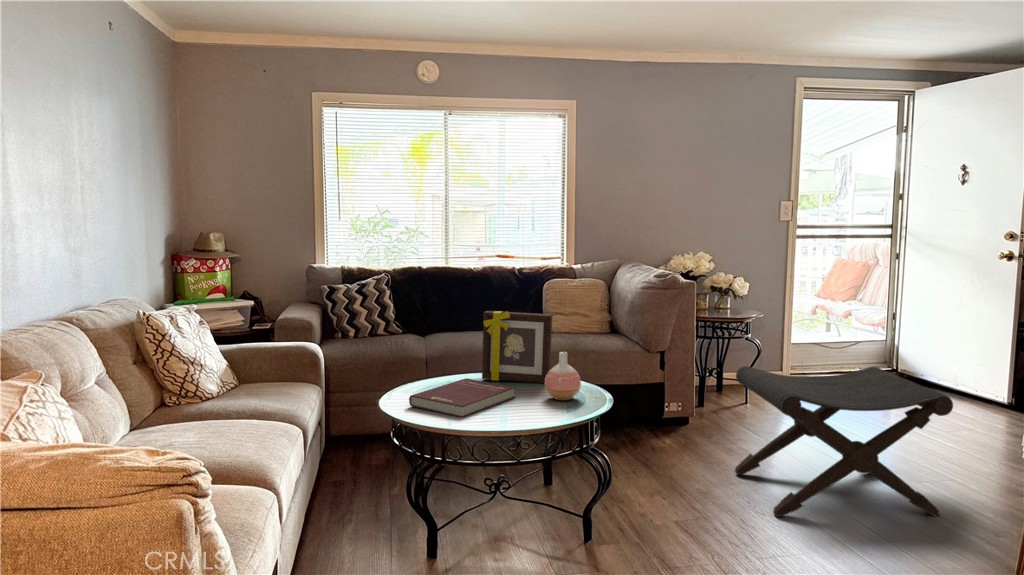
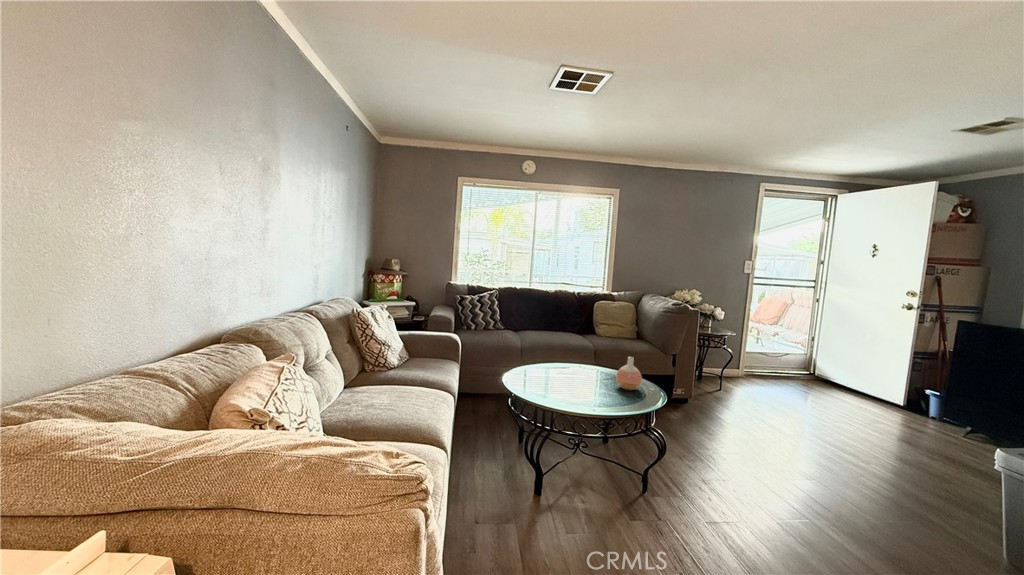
picture frame: present [482,311,552,383] -> none [567,323,618,375]
footstool: present [735,366,953,517] -> none [732,373,915,496]
book: present [409,378,515,417] -> none [526,368,595,399]

